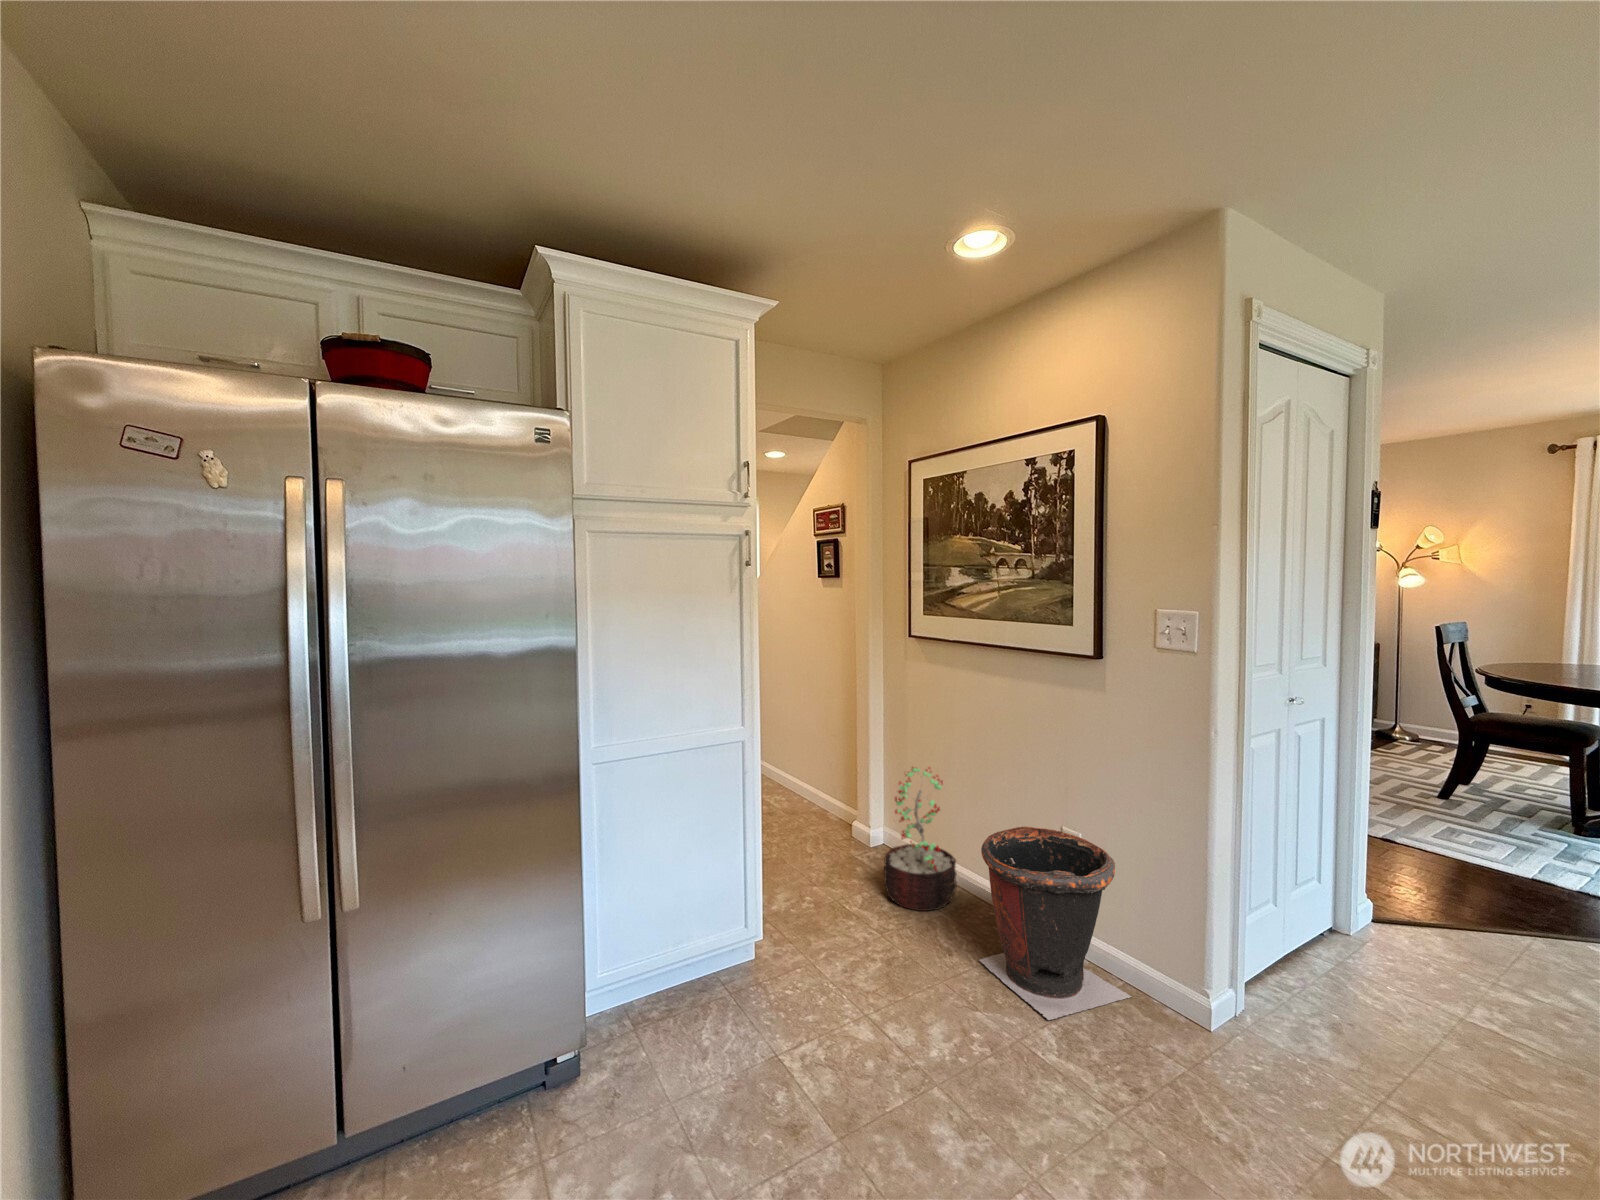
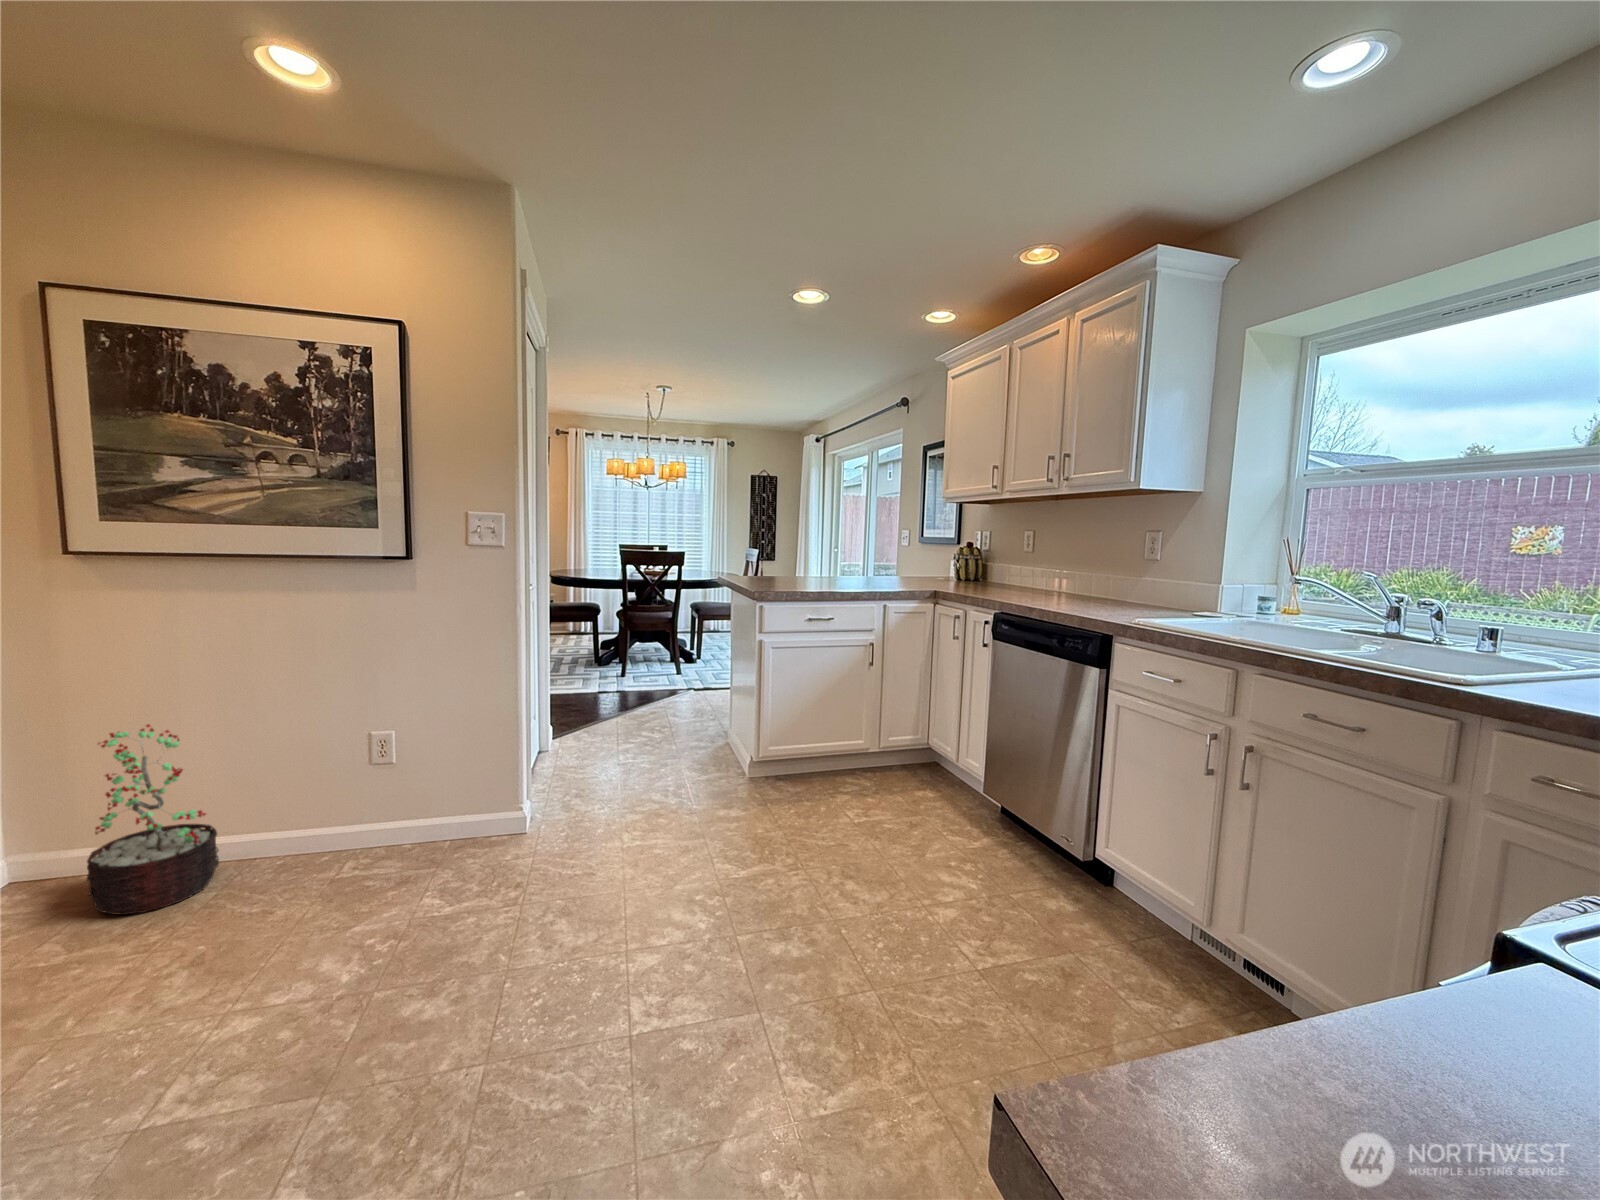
waste bin: present [980,827,1131,1020] -> none [304,730,465,895]

